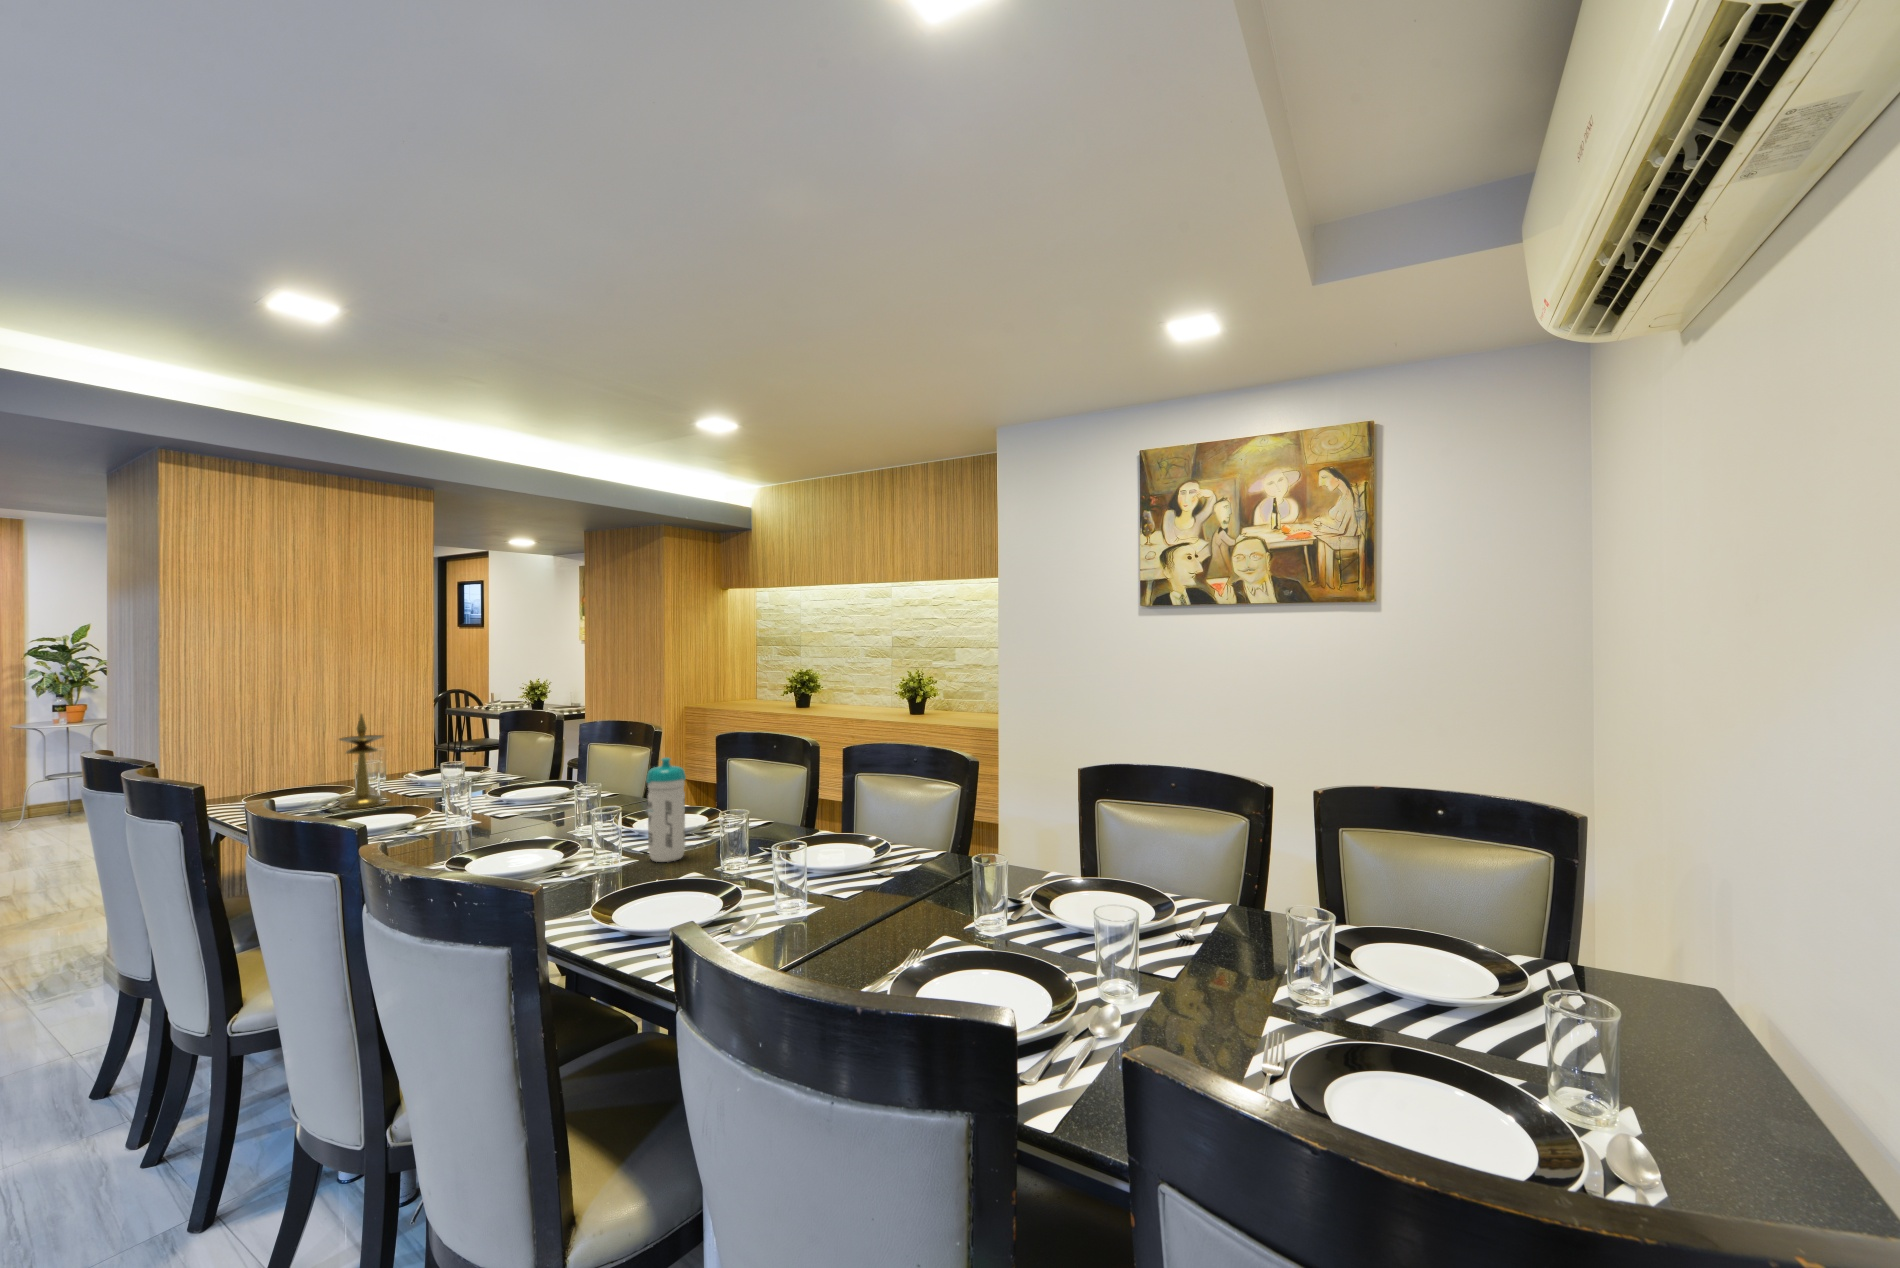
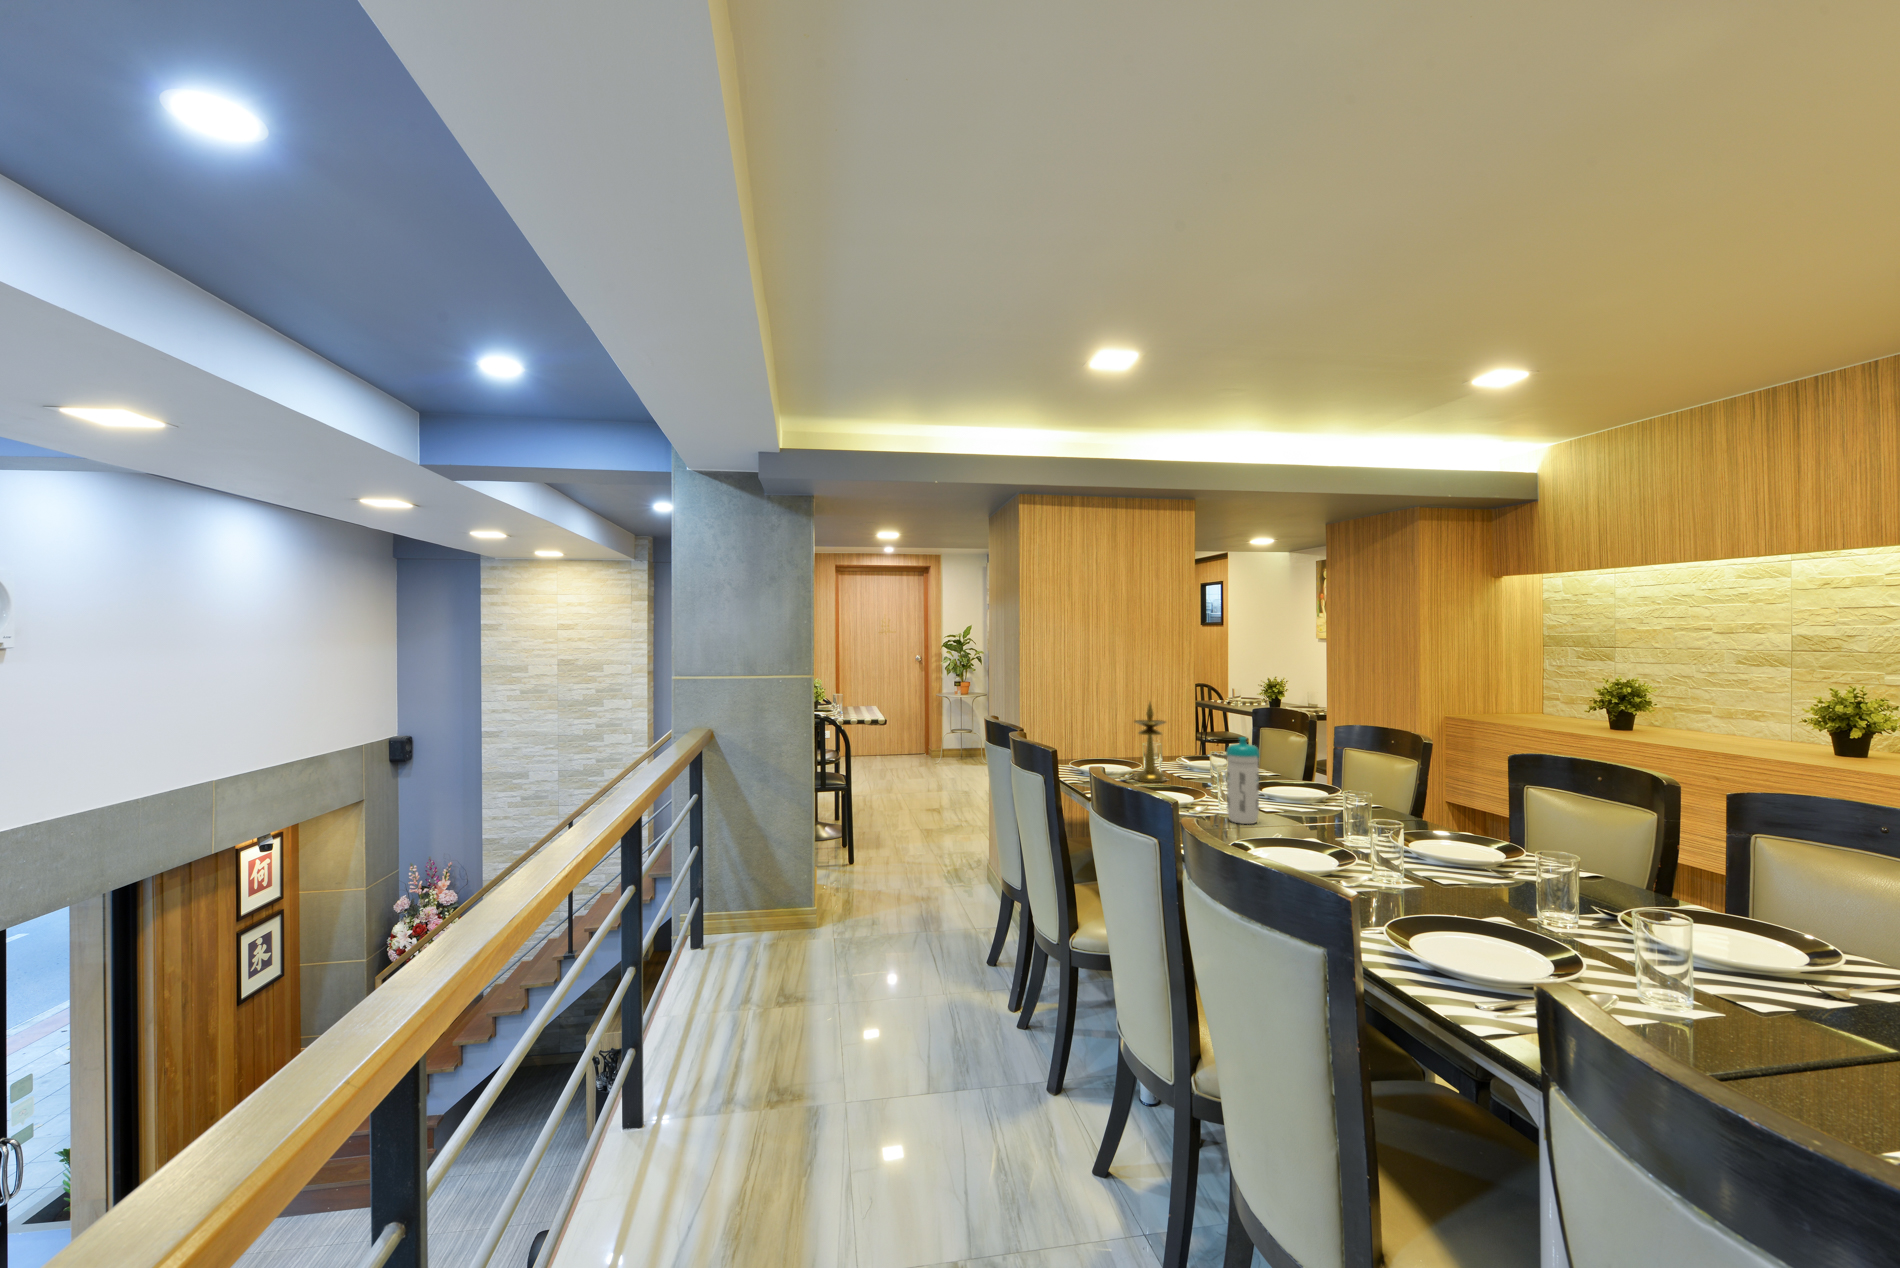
water bottle: present [646,758,686,862] -> present [1226,737,1260,824]

